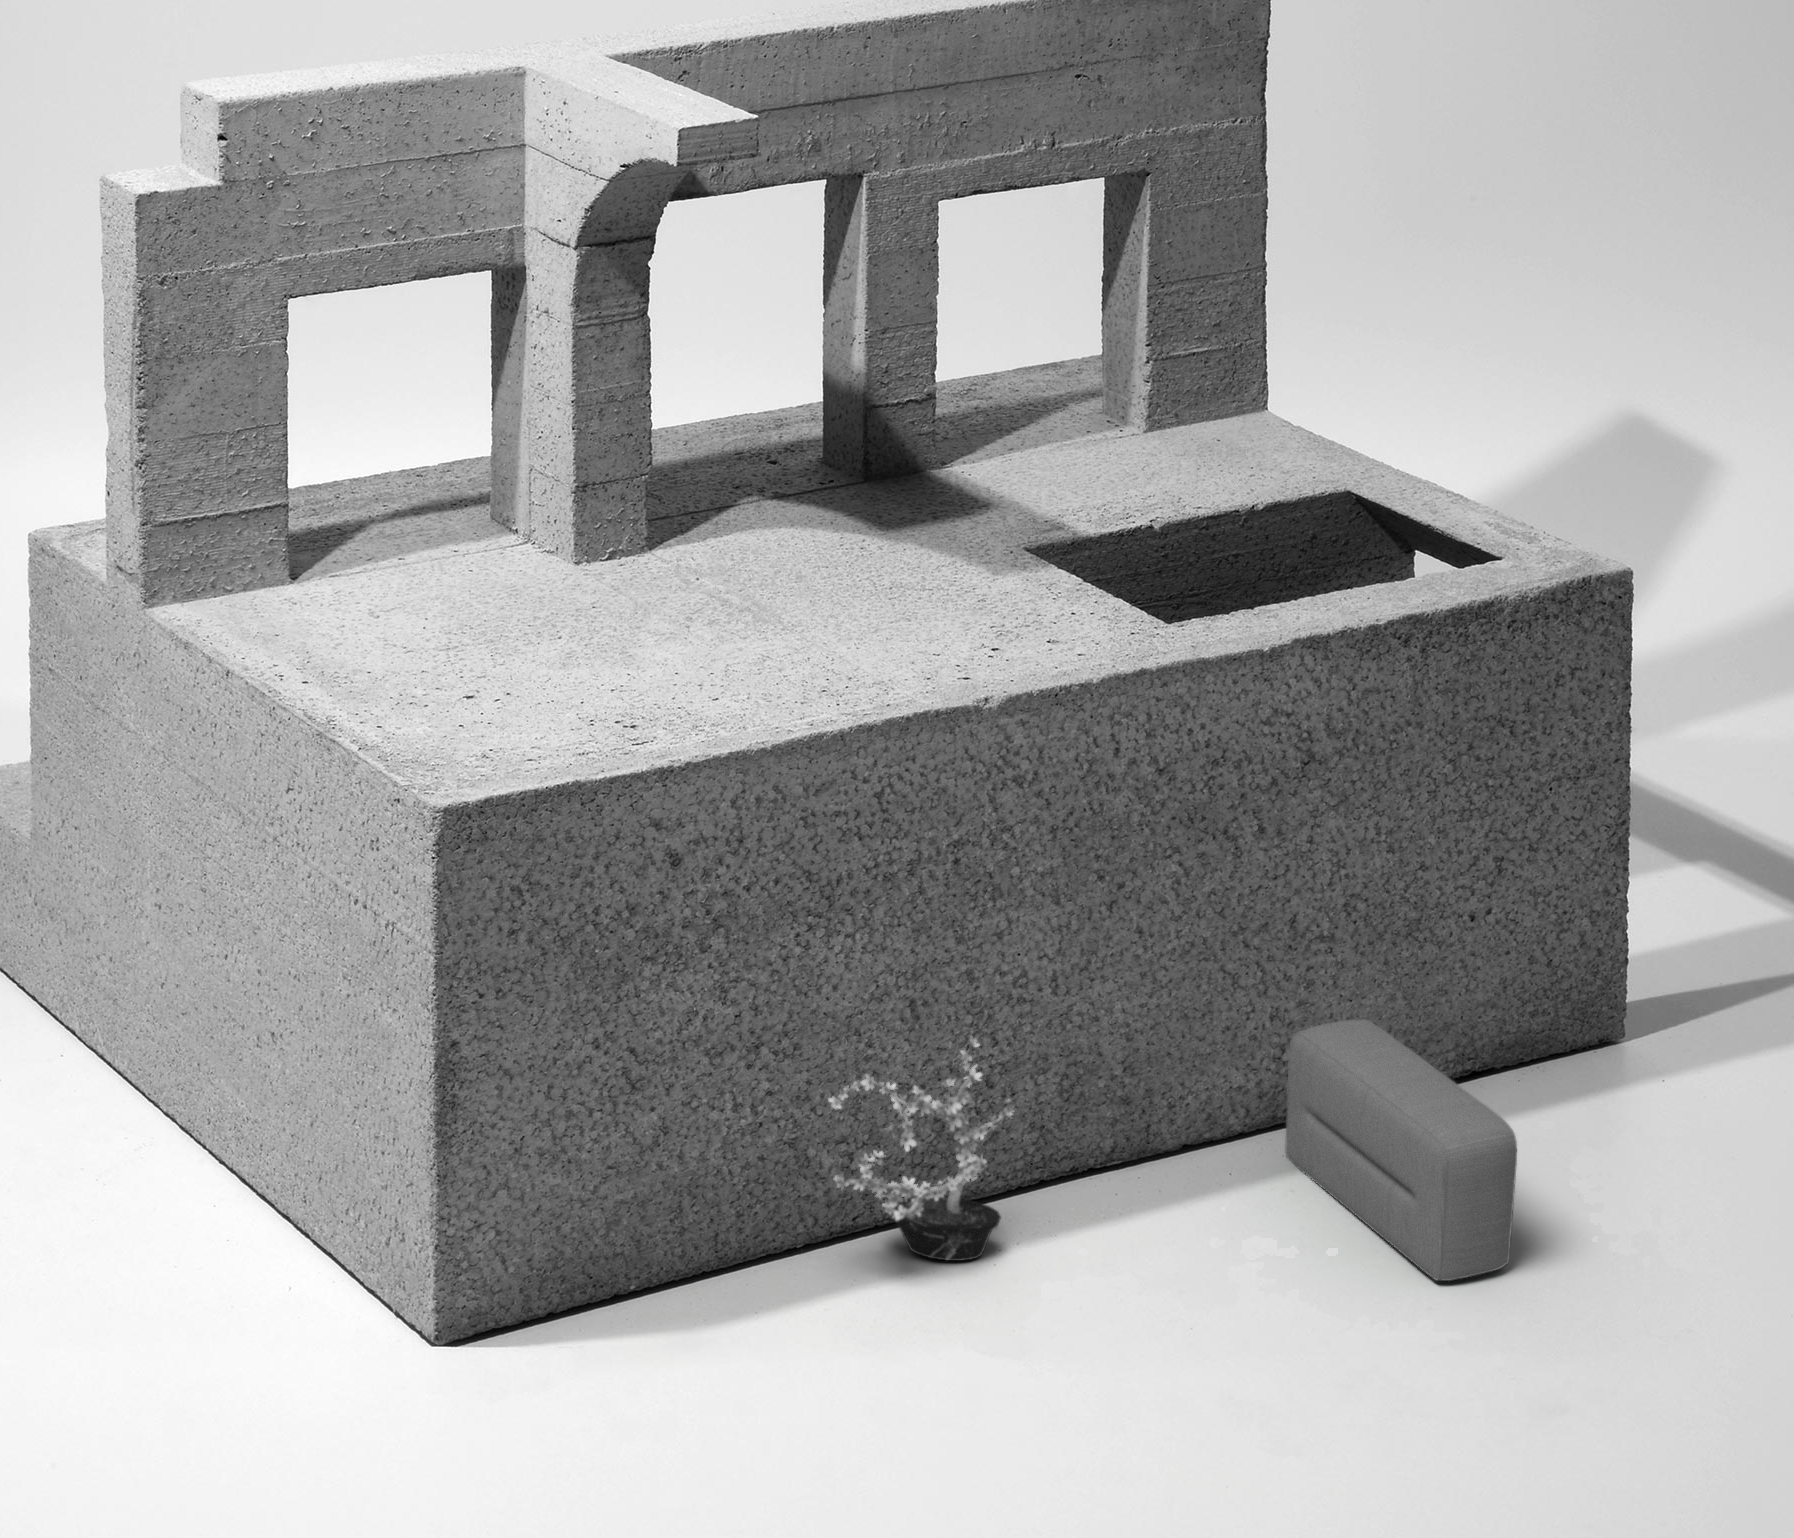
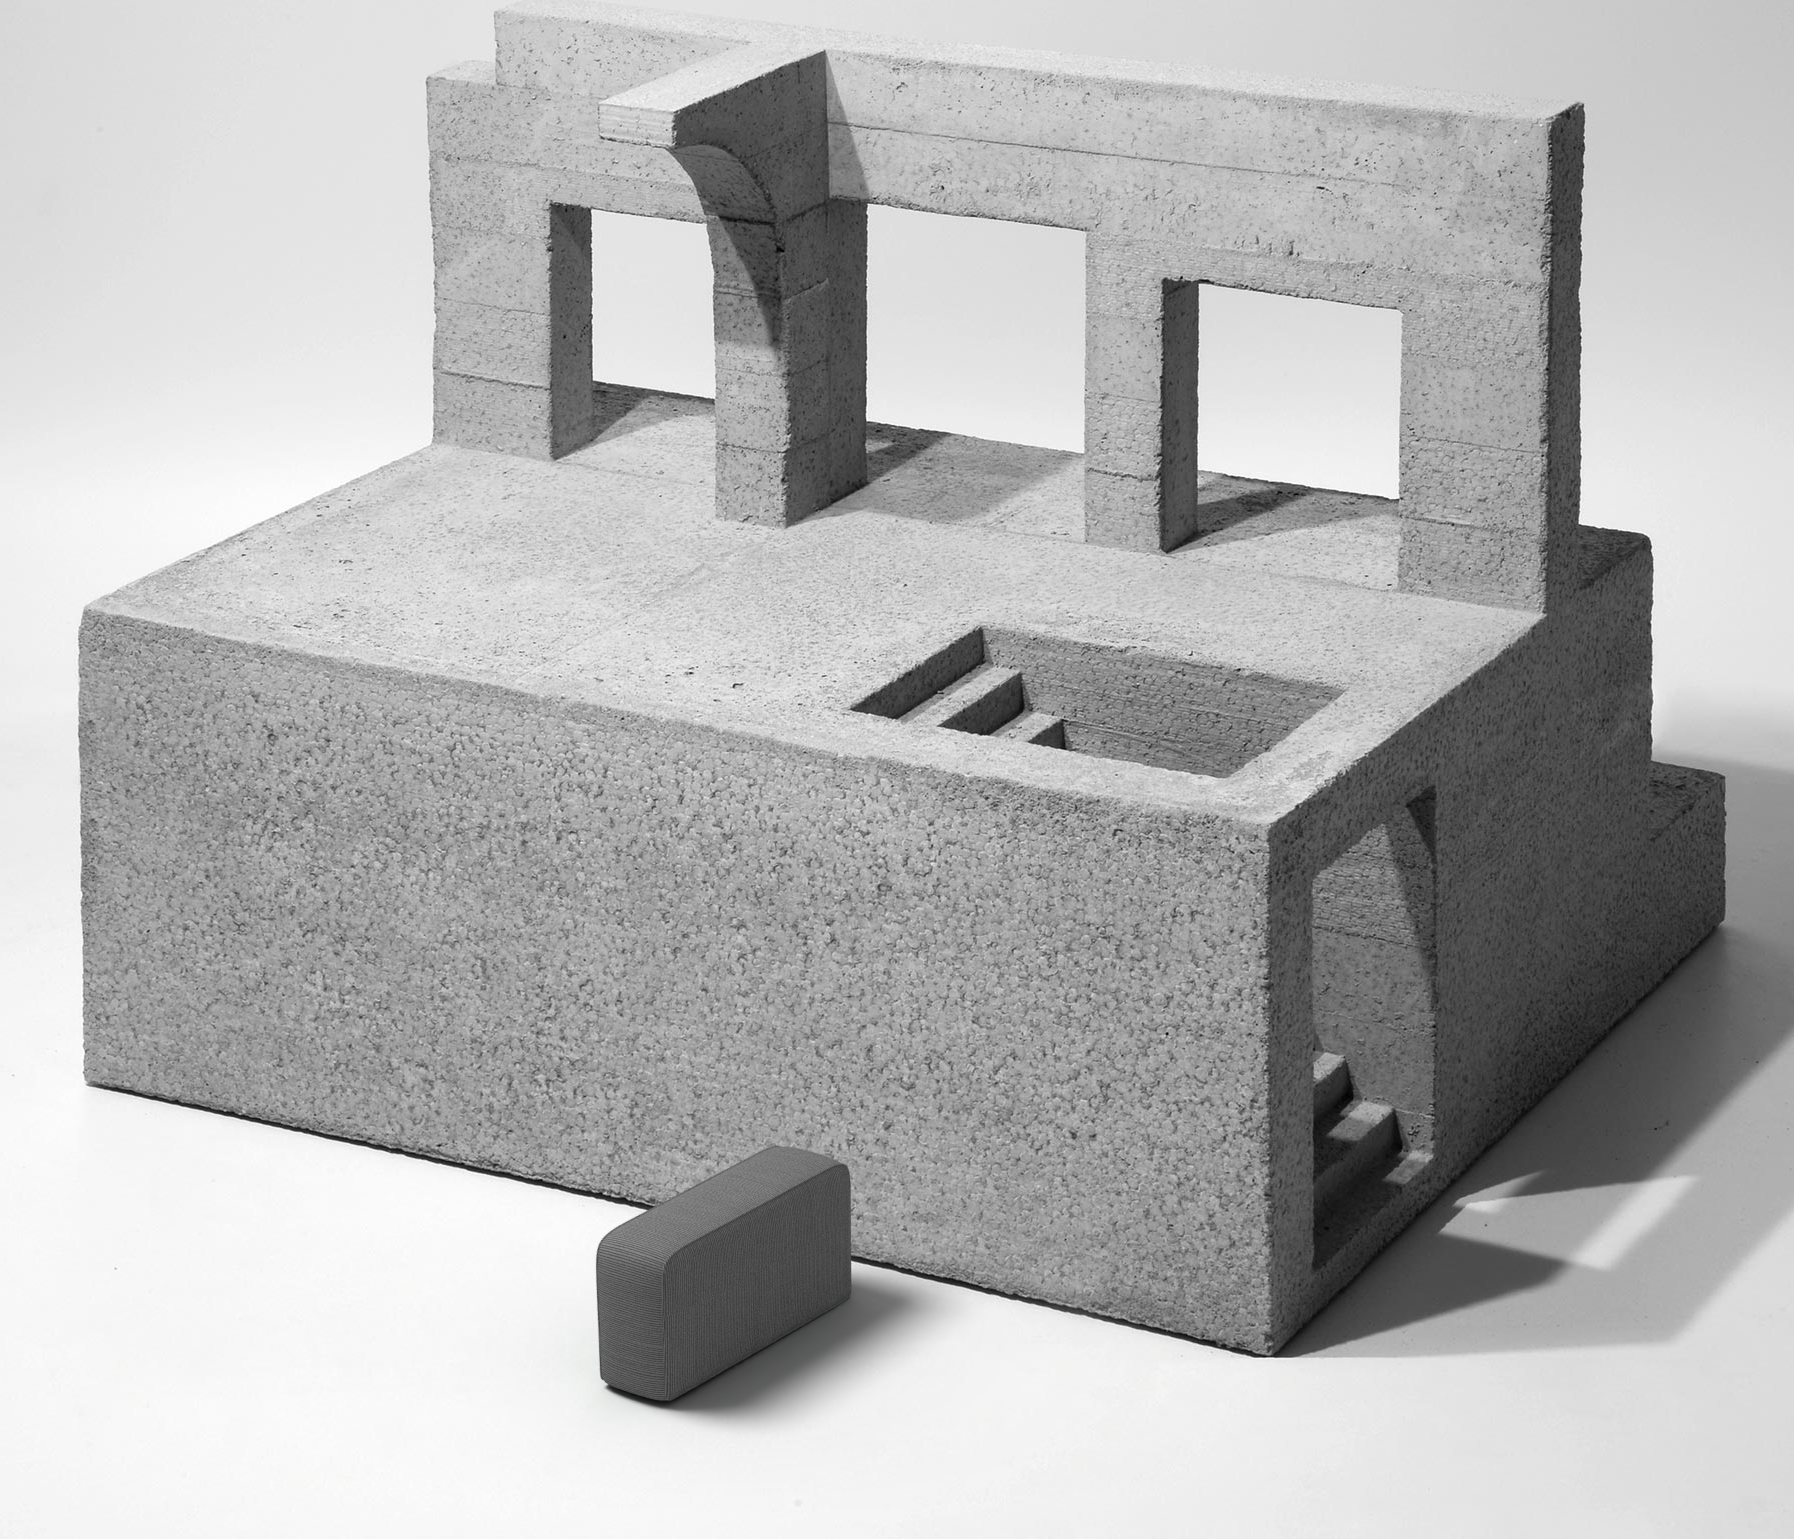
potted plant: present [829,1037,1014,1261] -> none [304,986,498,1208]

